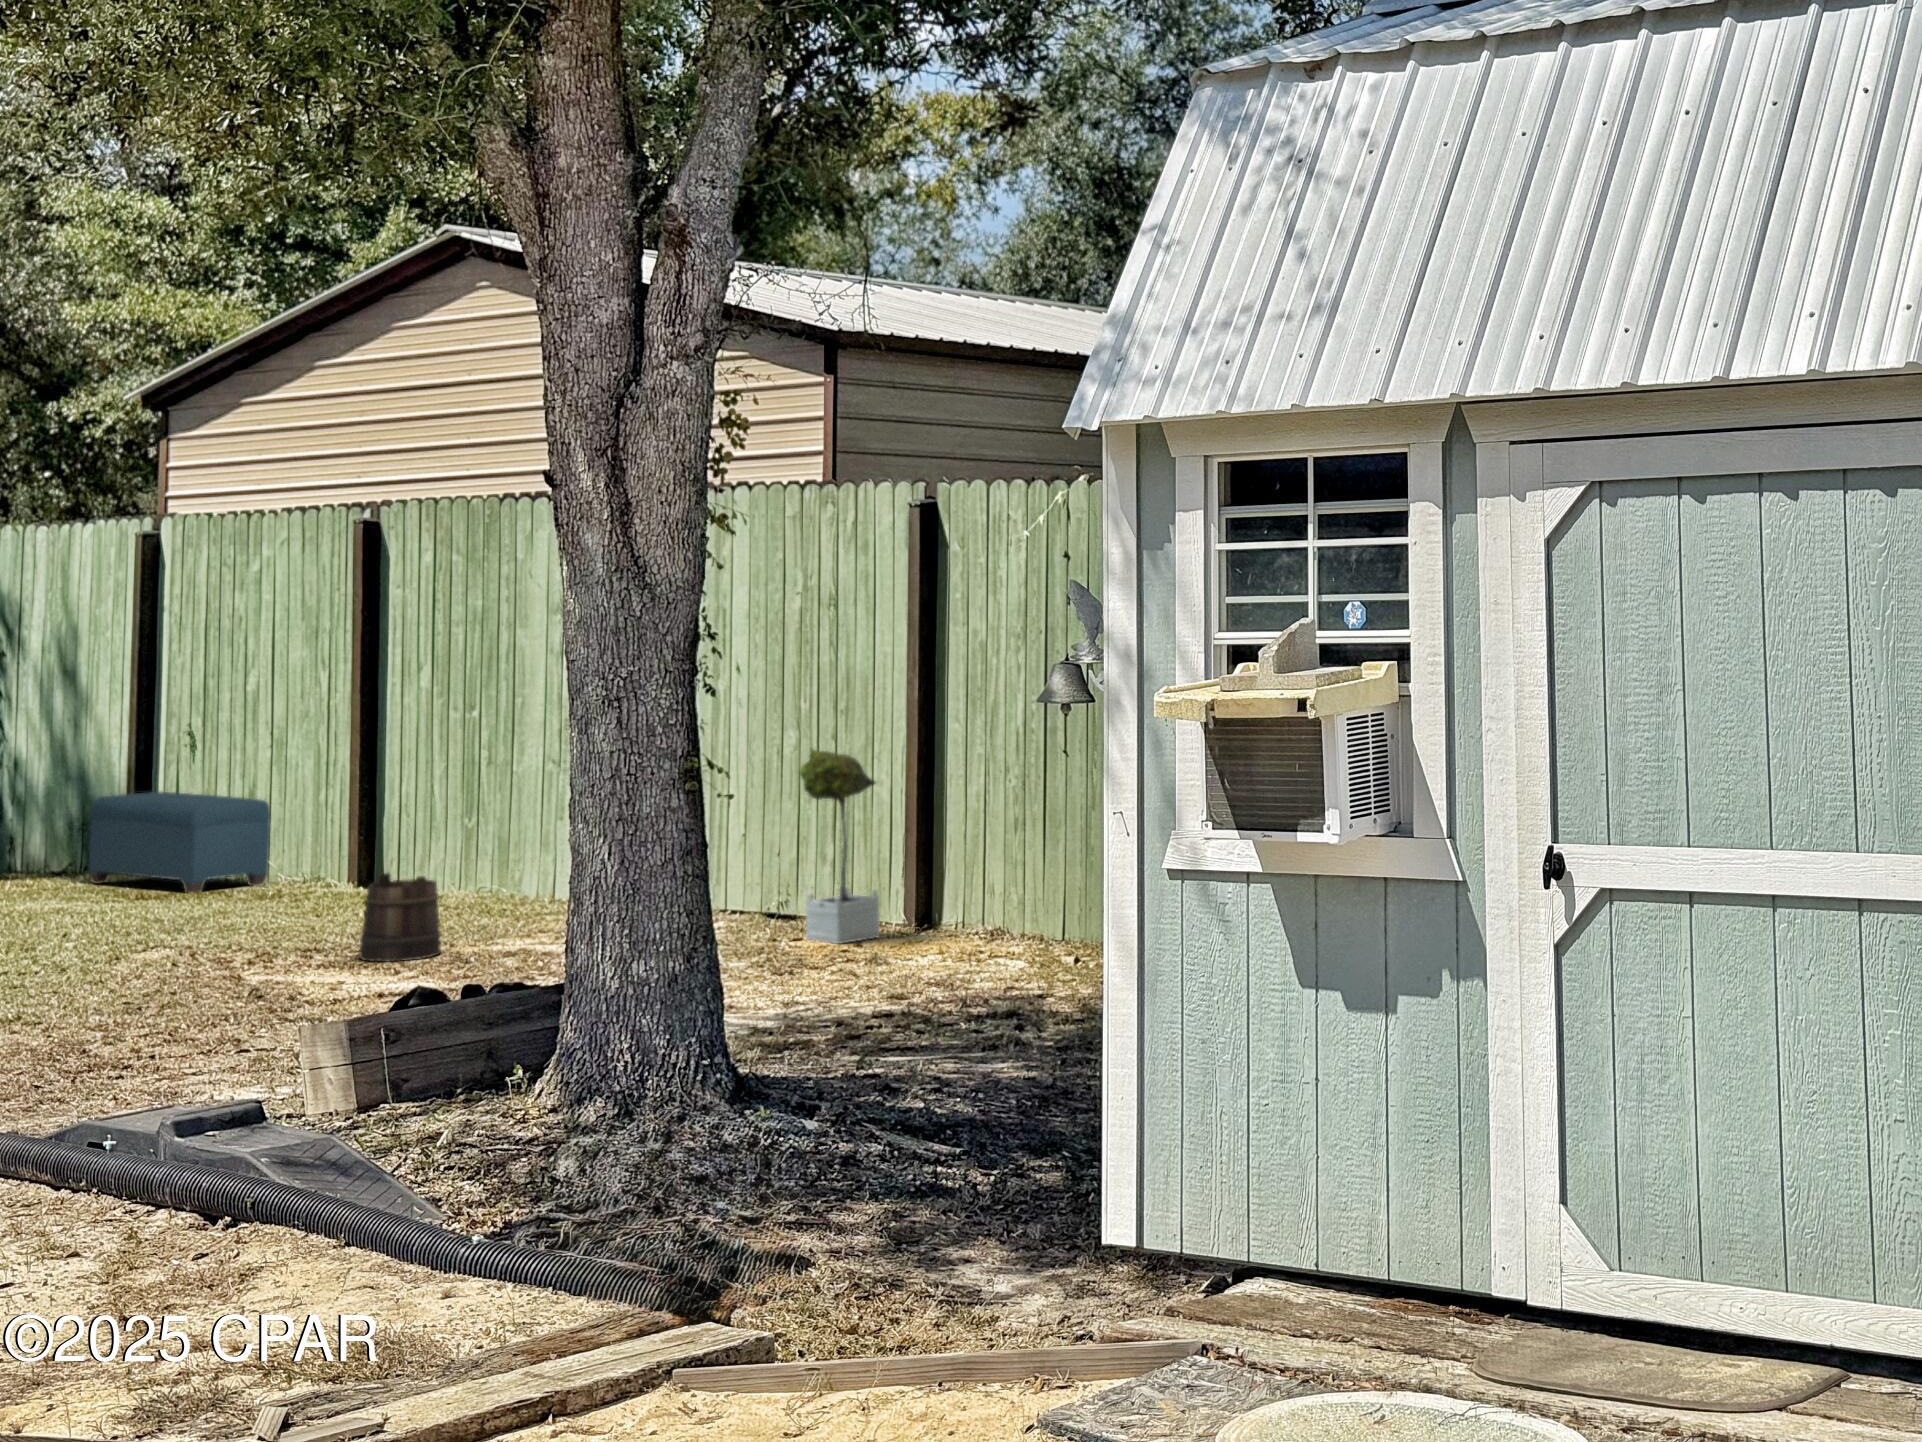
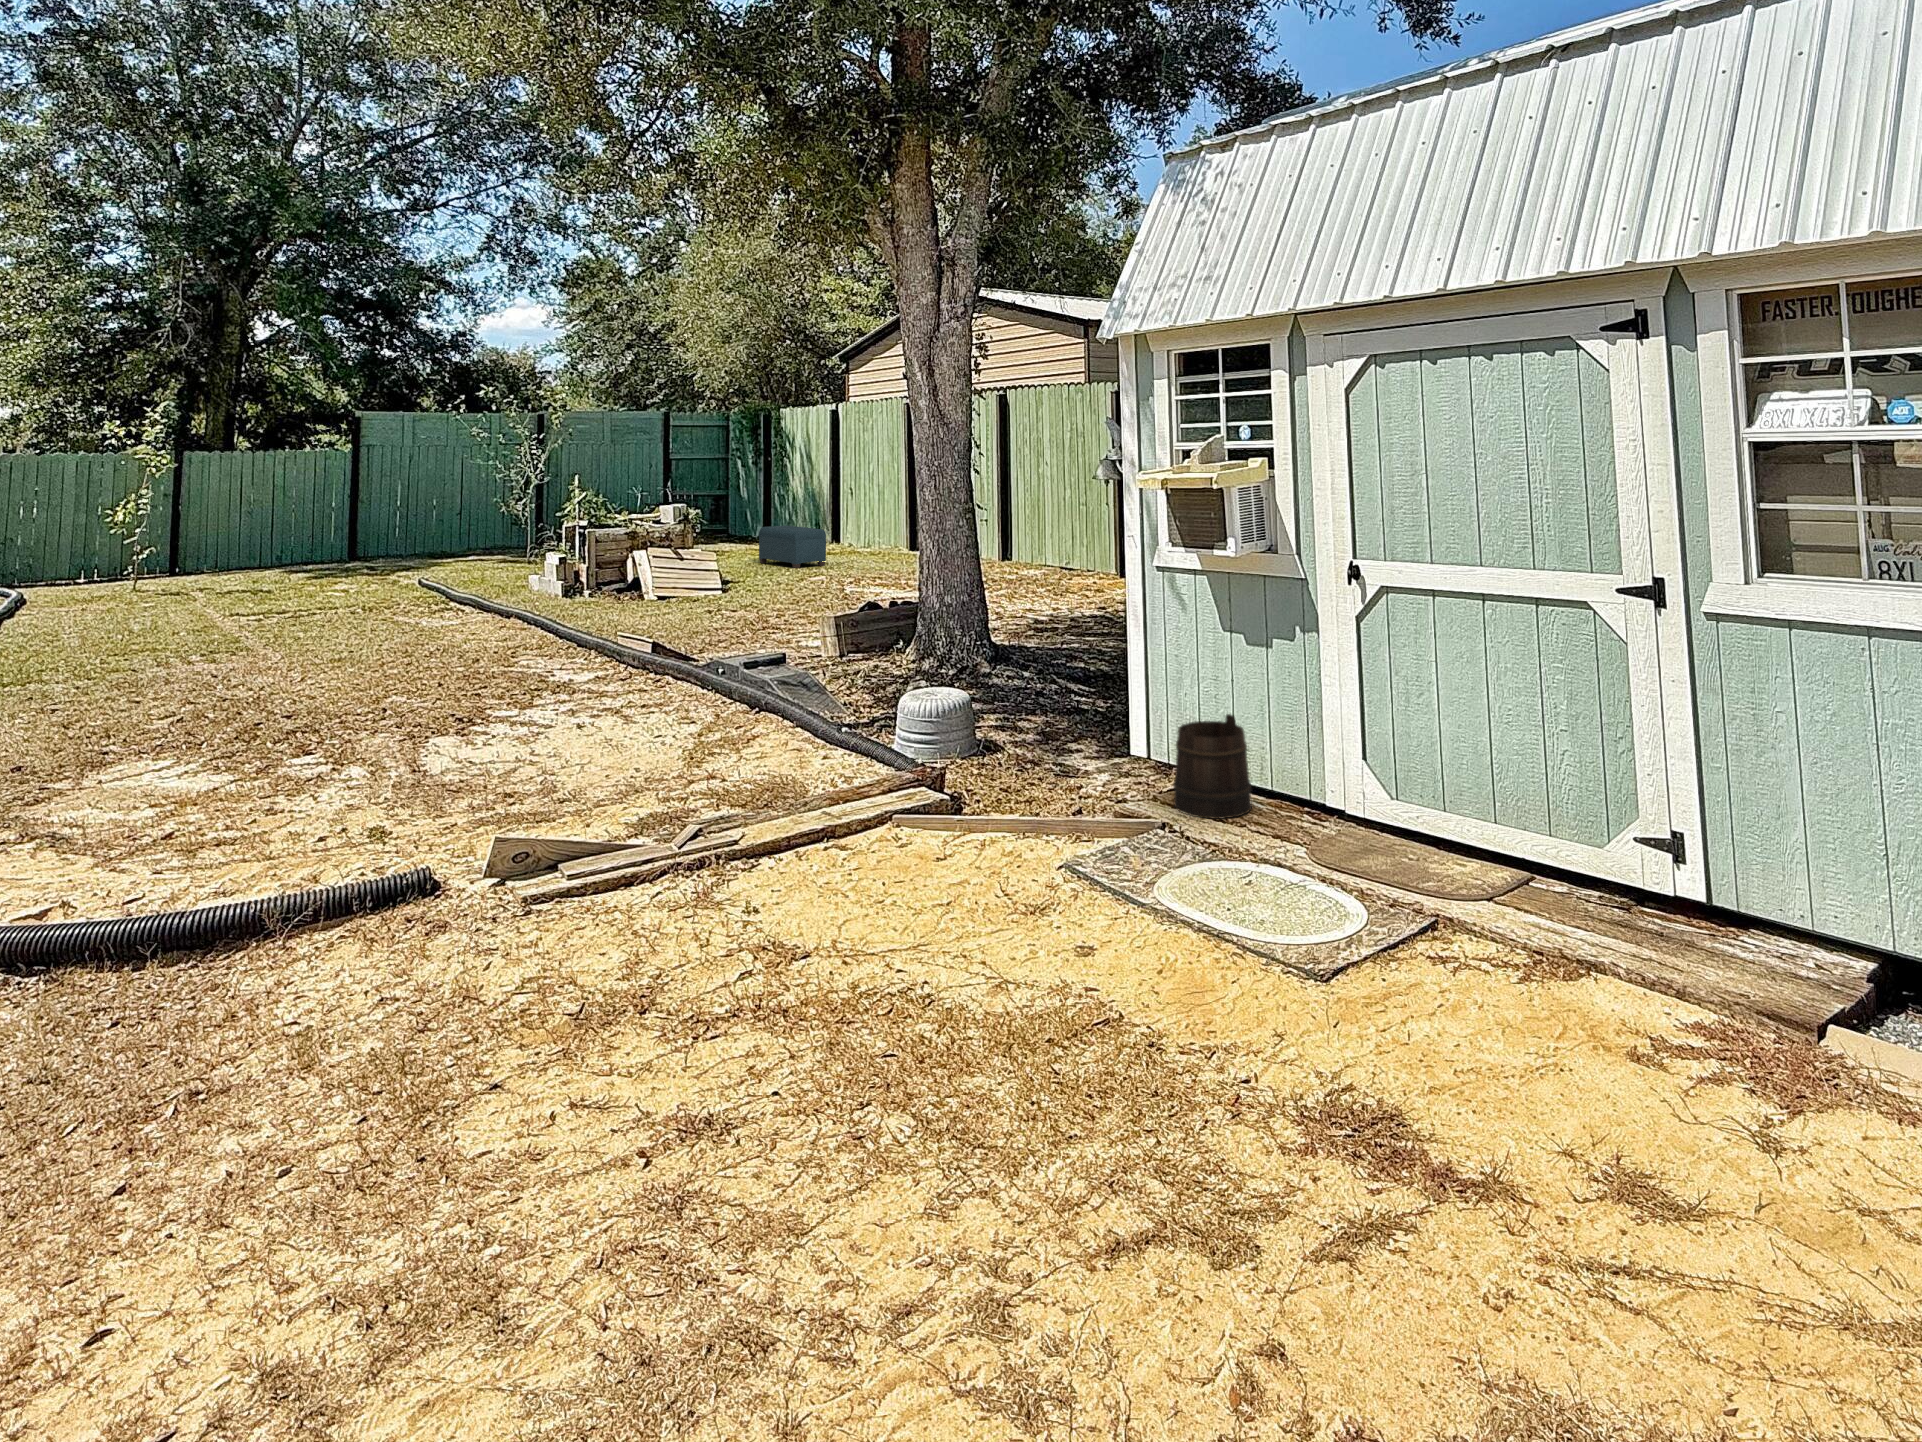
potted tree: present [799,749,880,944] -> none [1030,510,1067,600]
bucket: present [359,873,441,962] -> present [1173,714,1252,819]

